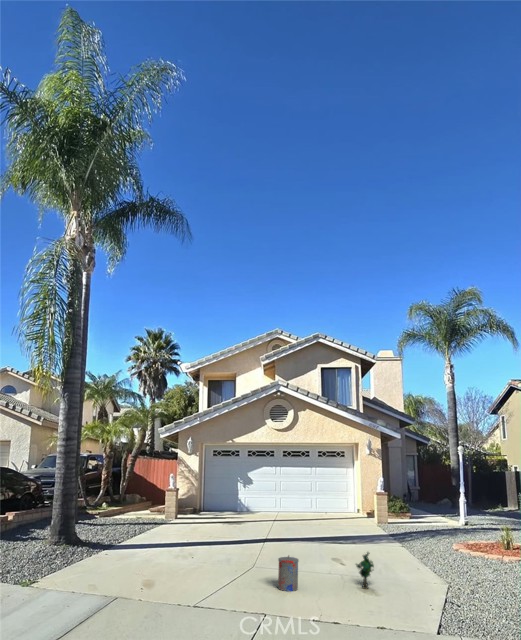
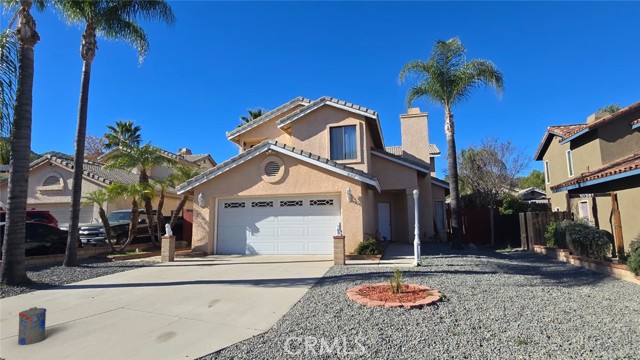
decorative plant: present [356,552,374,589] -> none [101,305,126,344]

